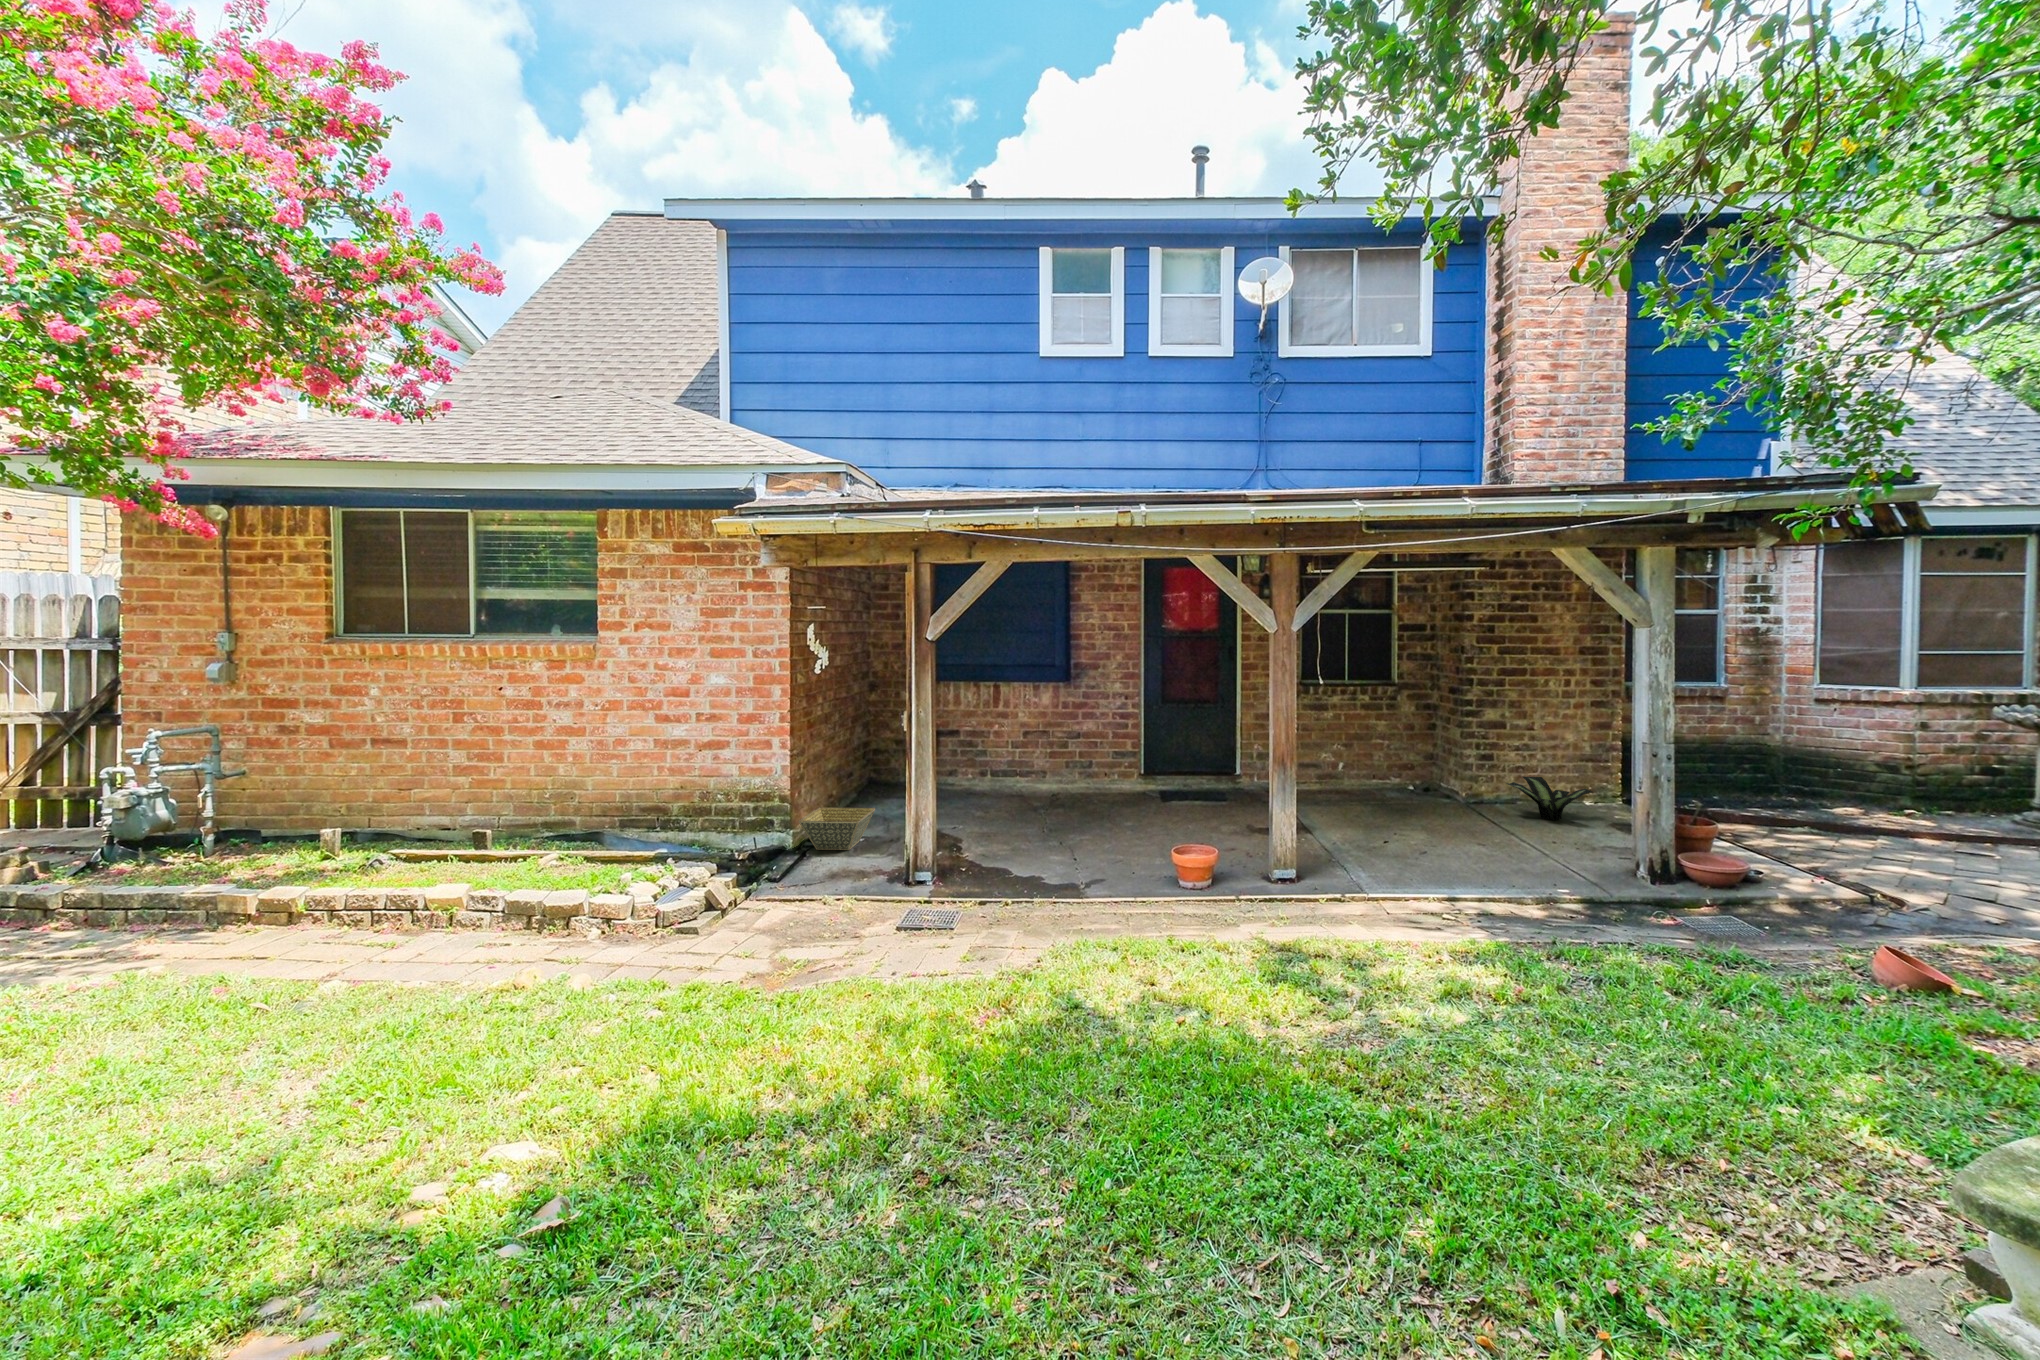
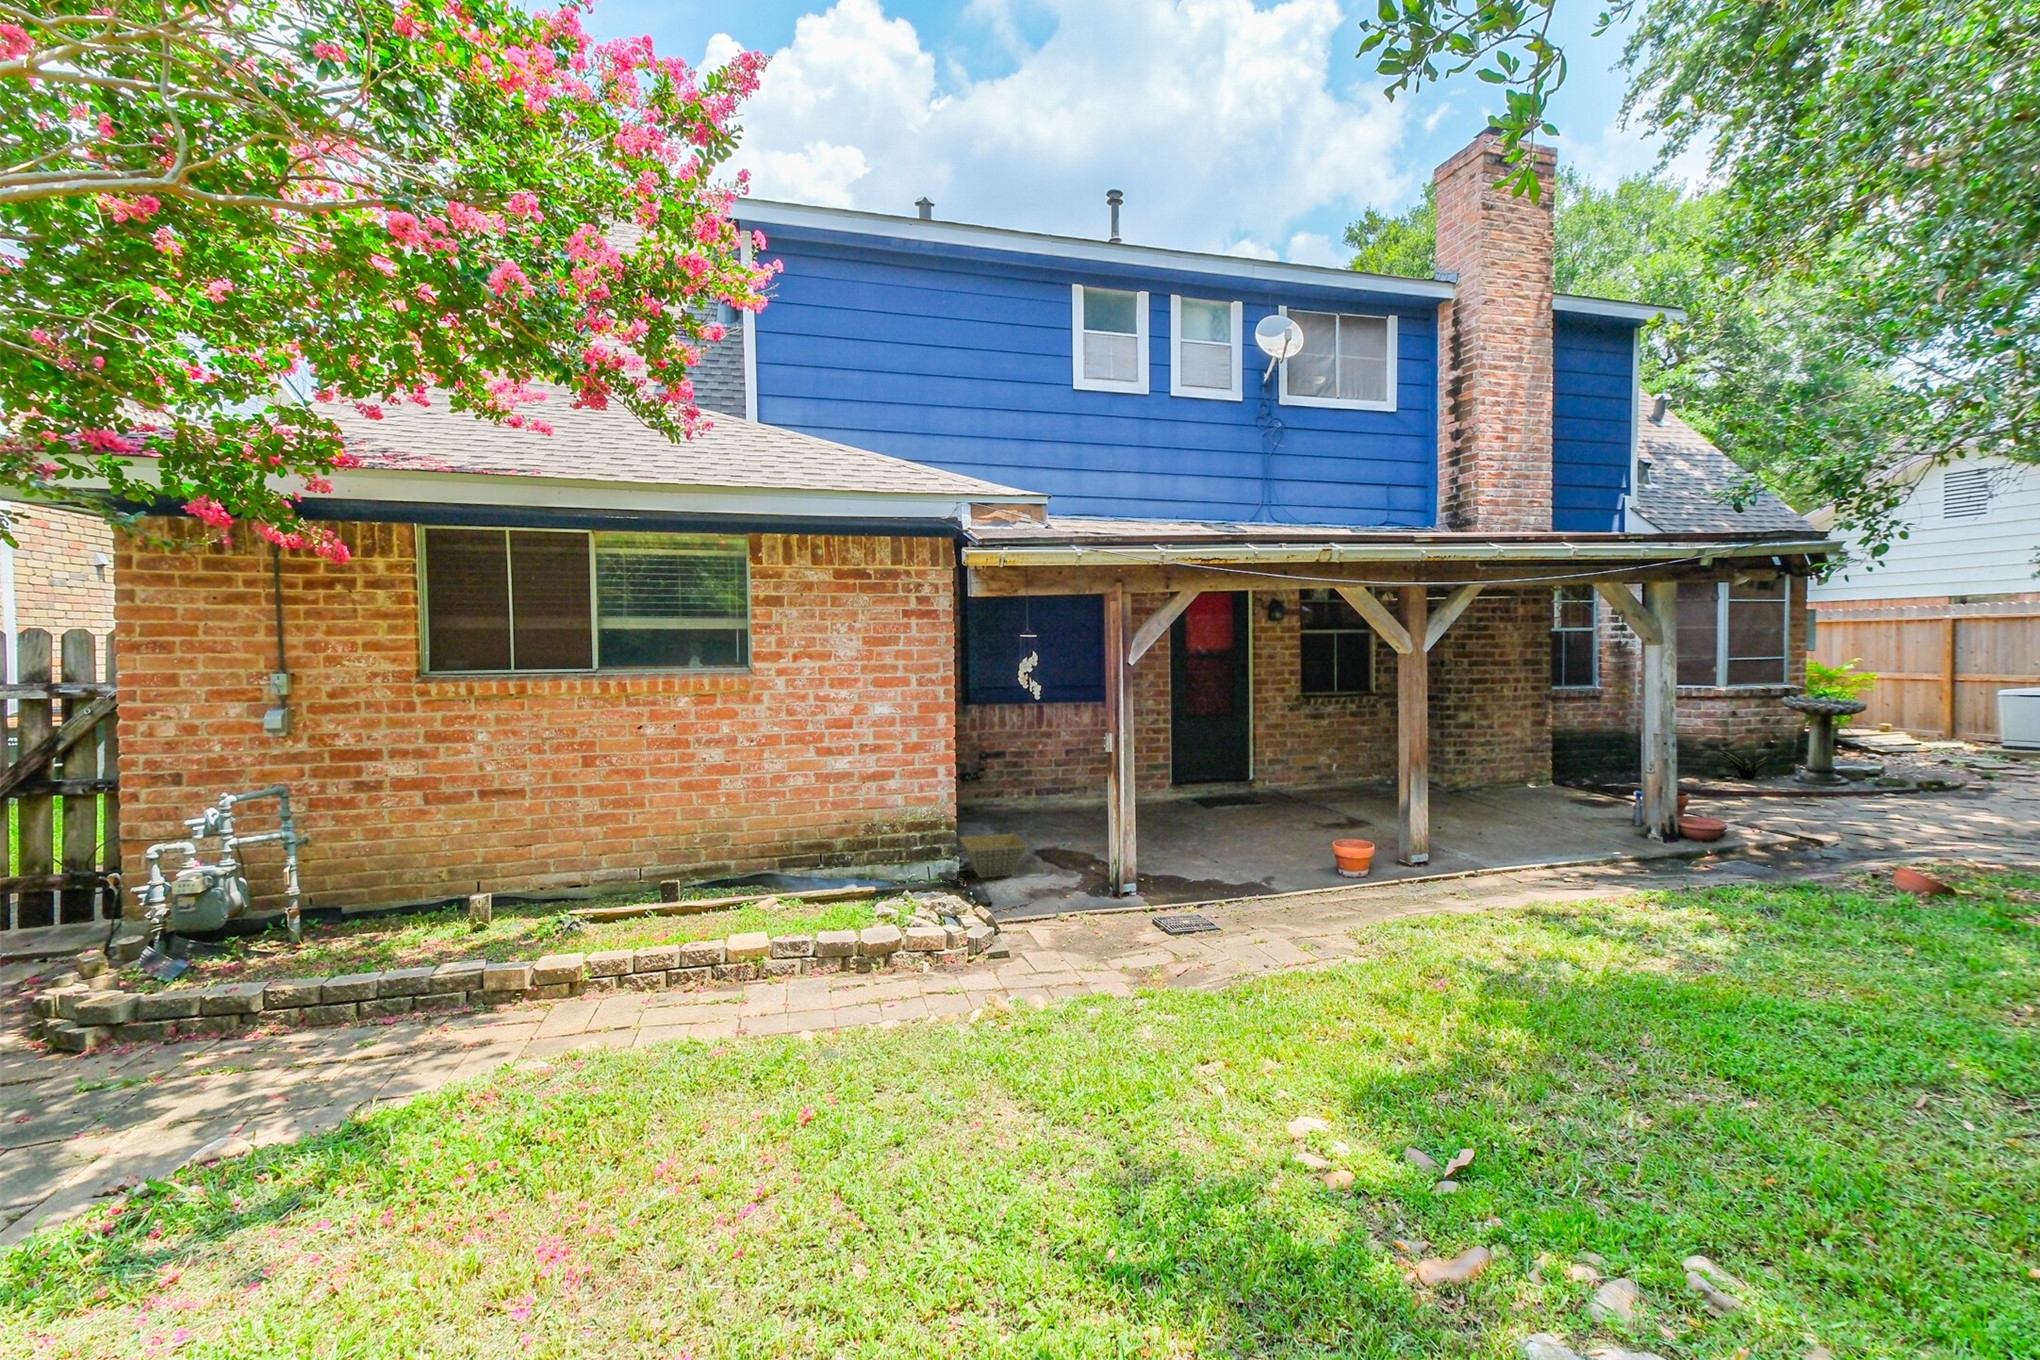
potted plant: present [1506,777,1592,820] -> present [1715,750,1774,779]

